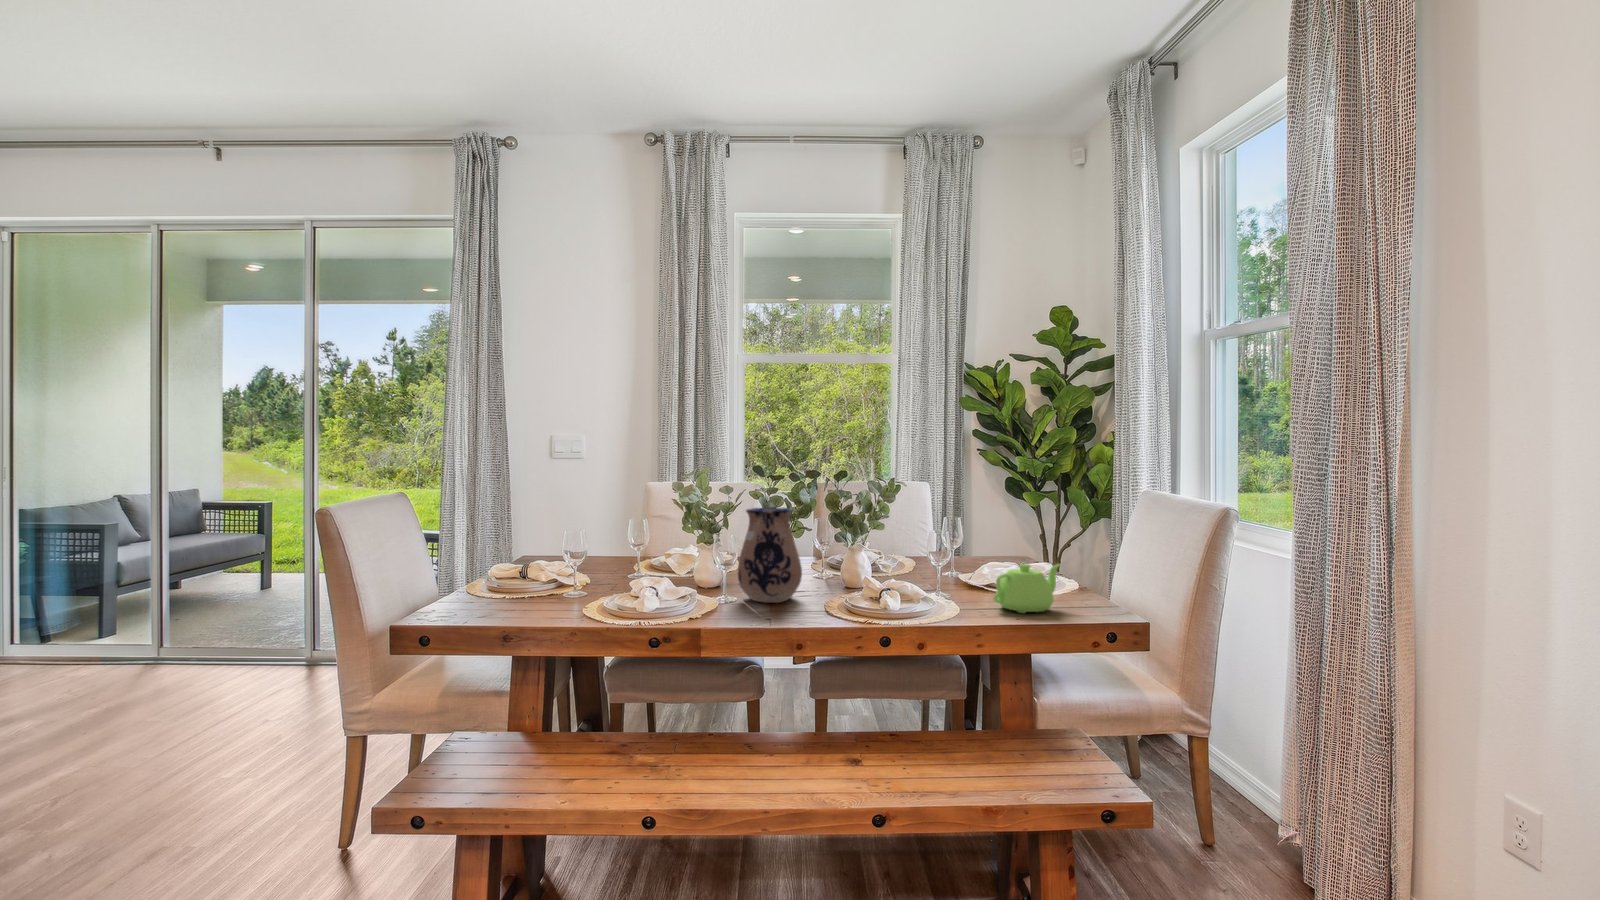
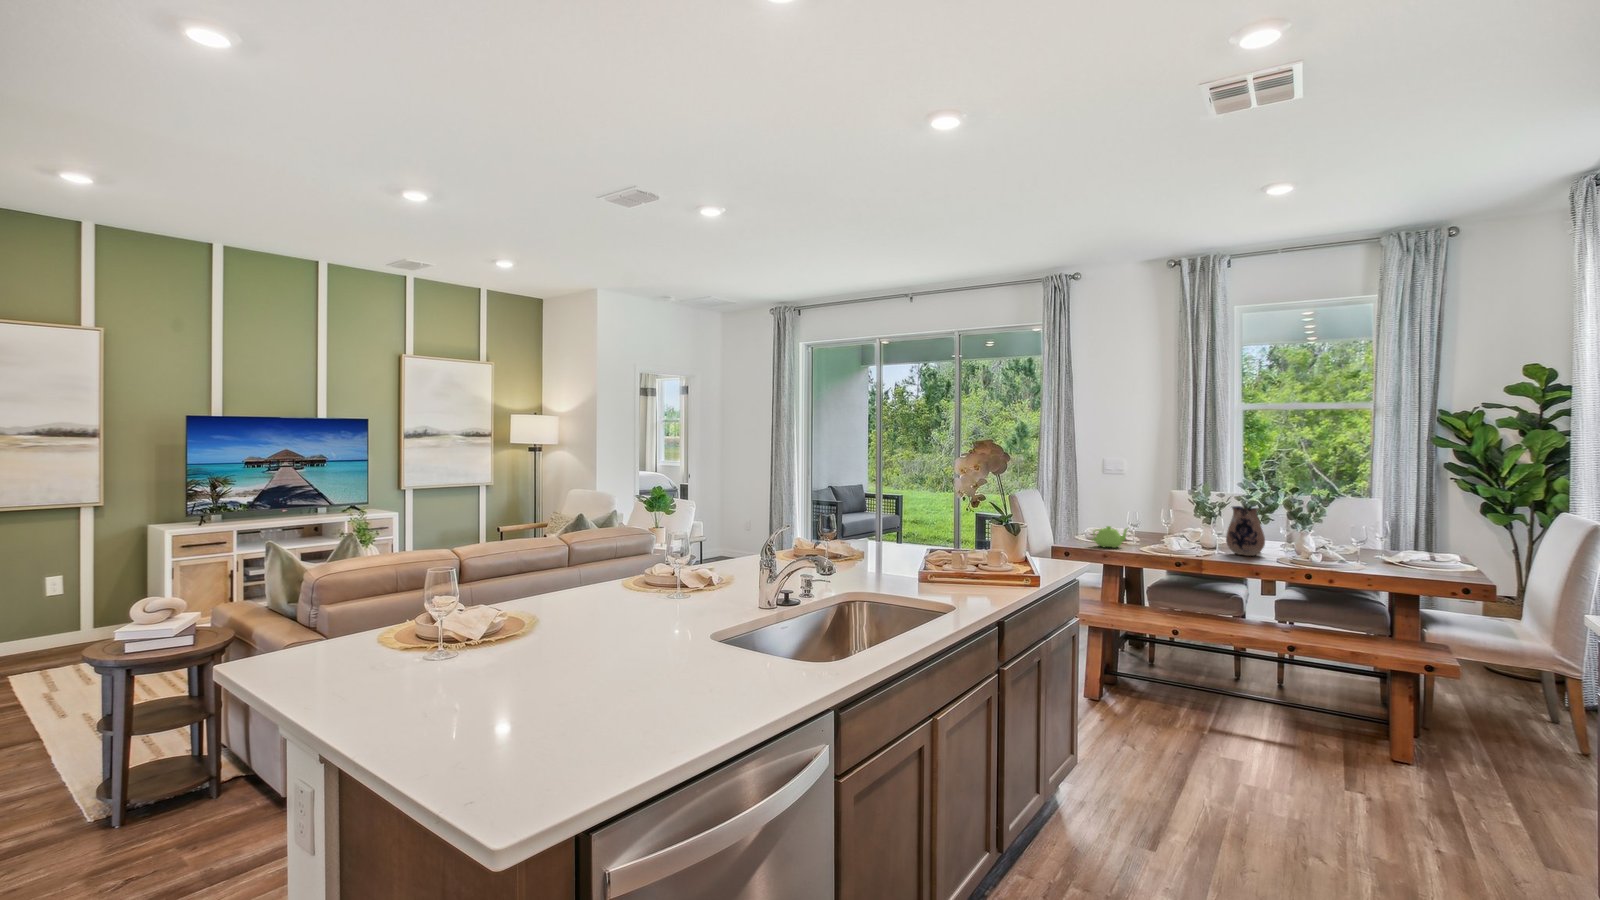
teapot: present [993,564,1060,613] -> present [1092,526,1128,548]

